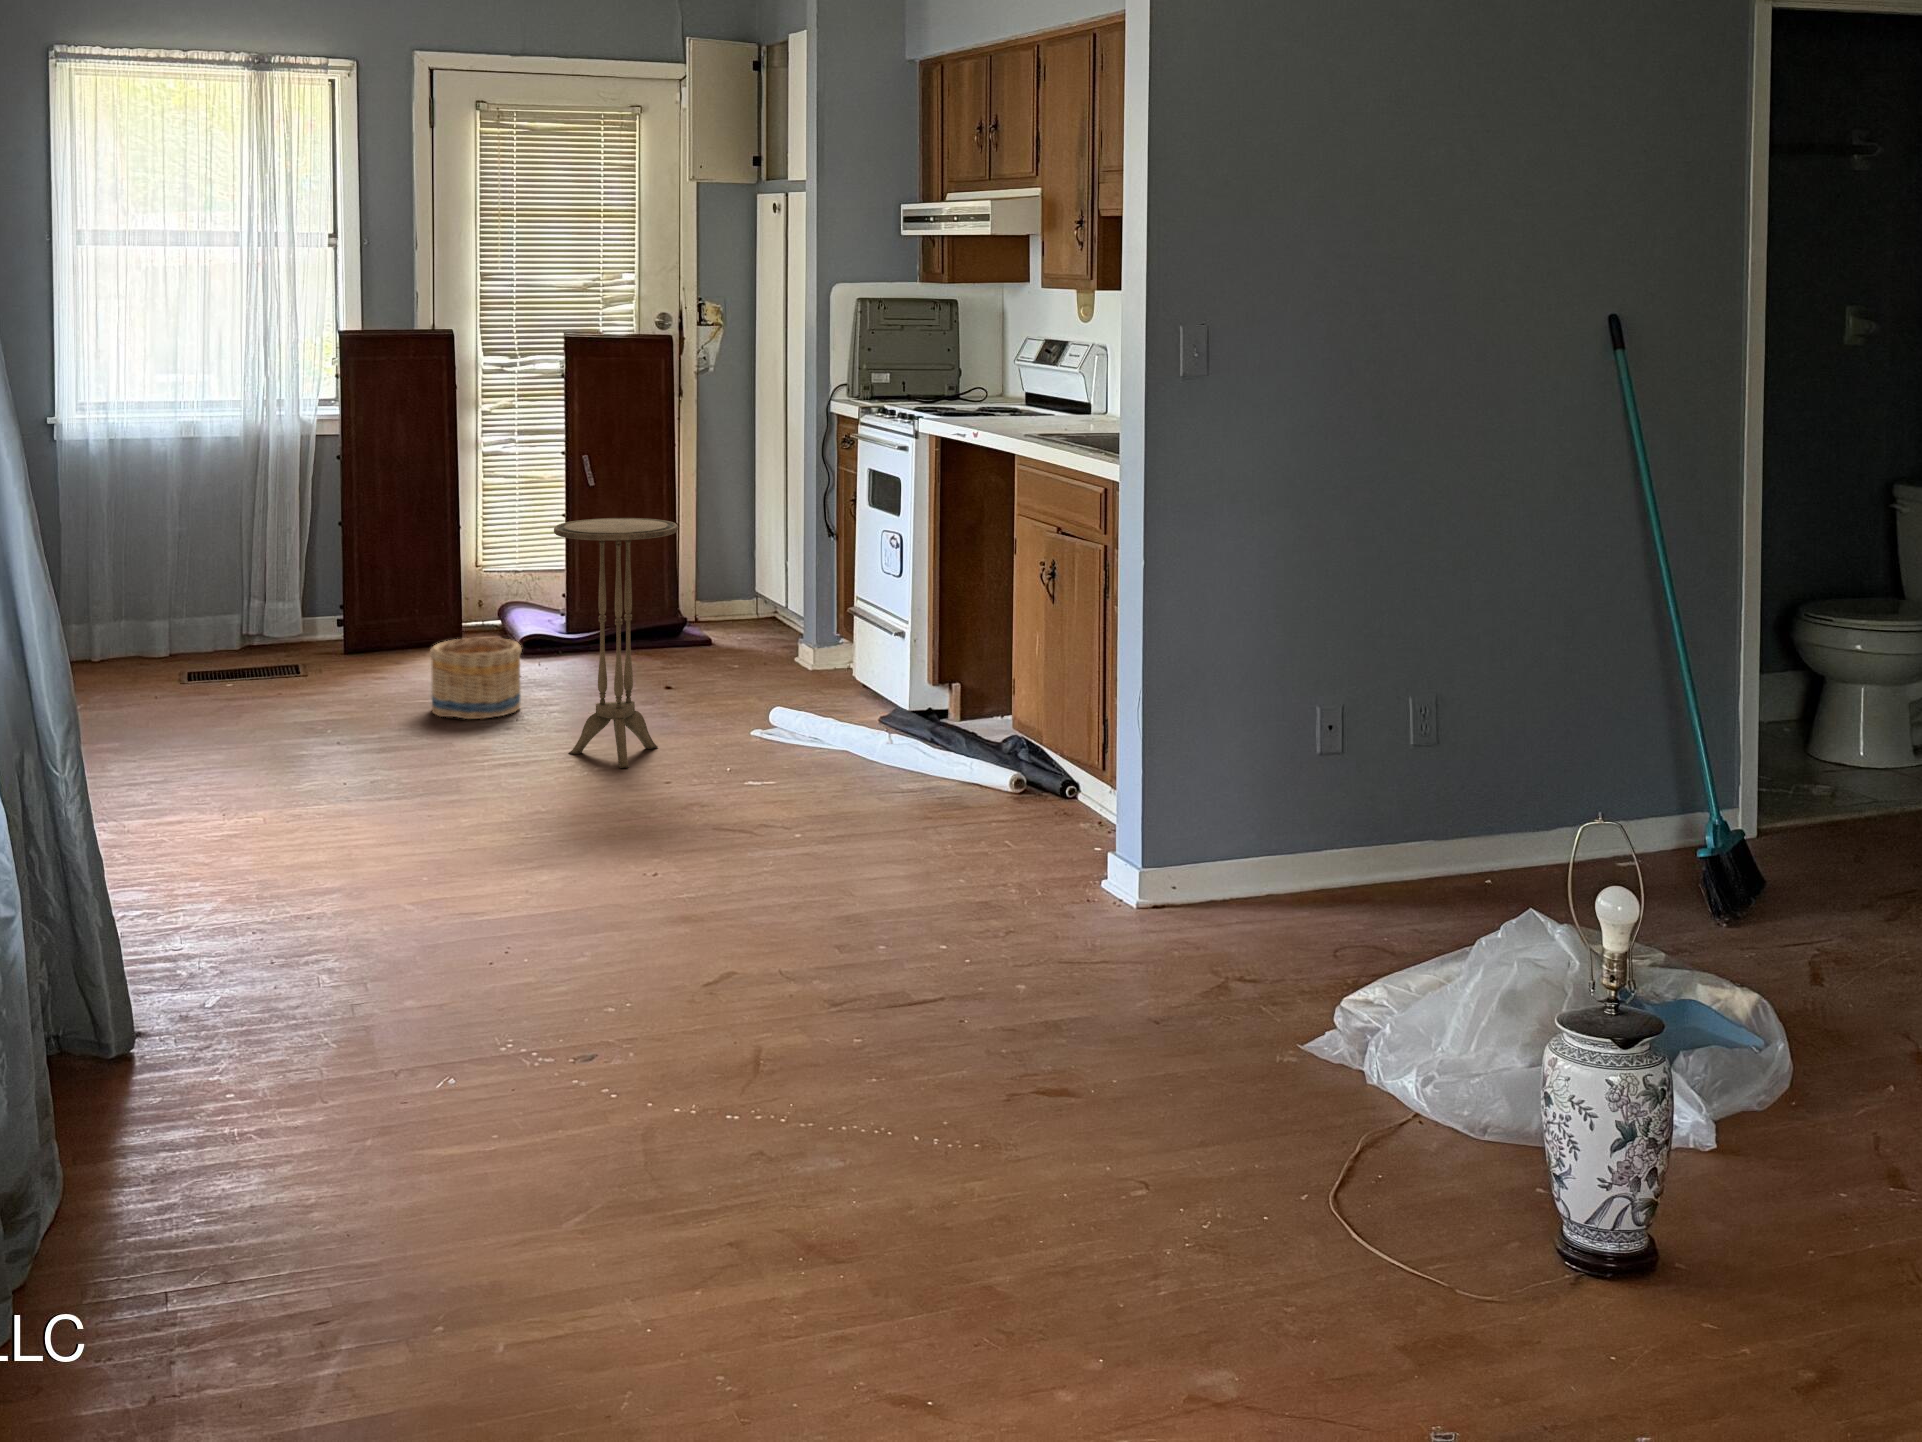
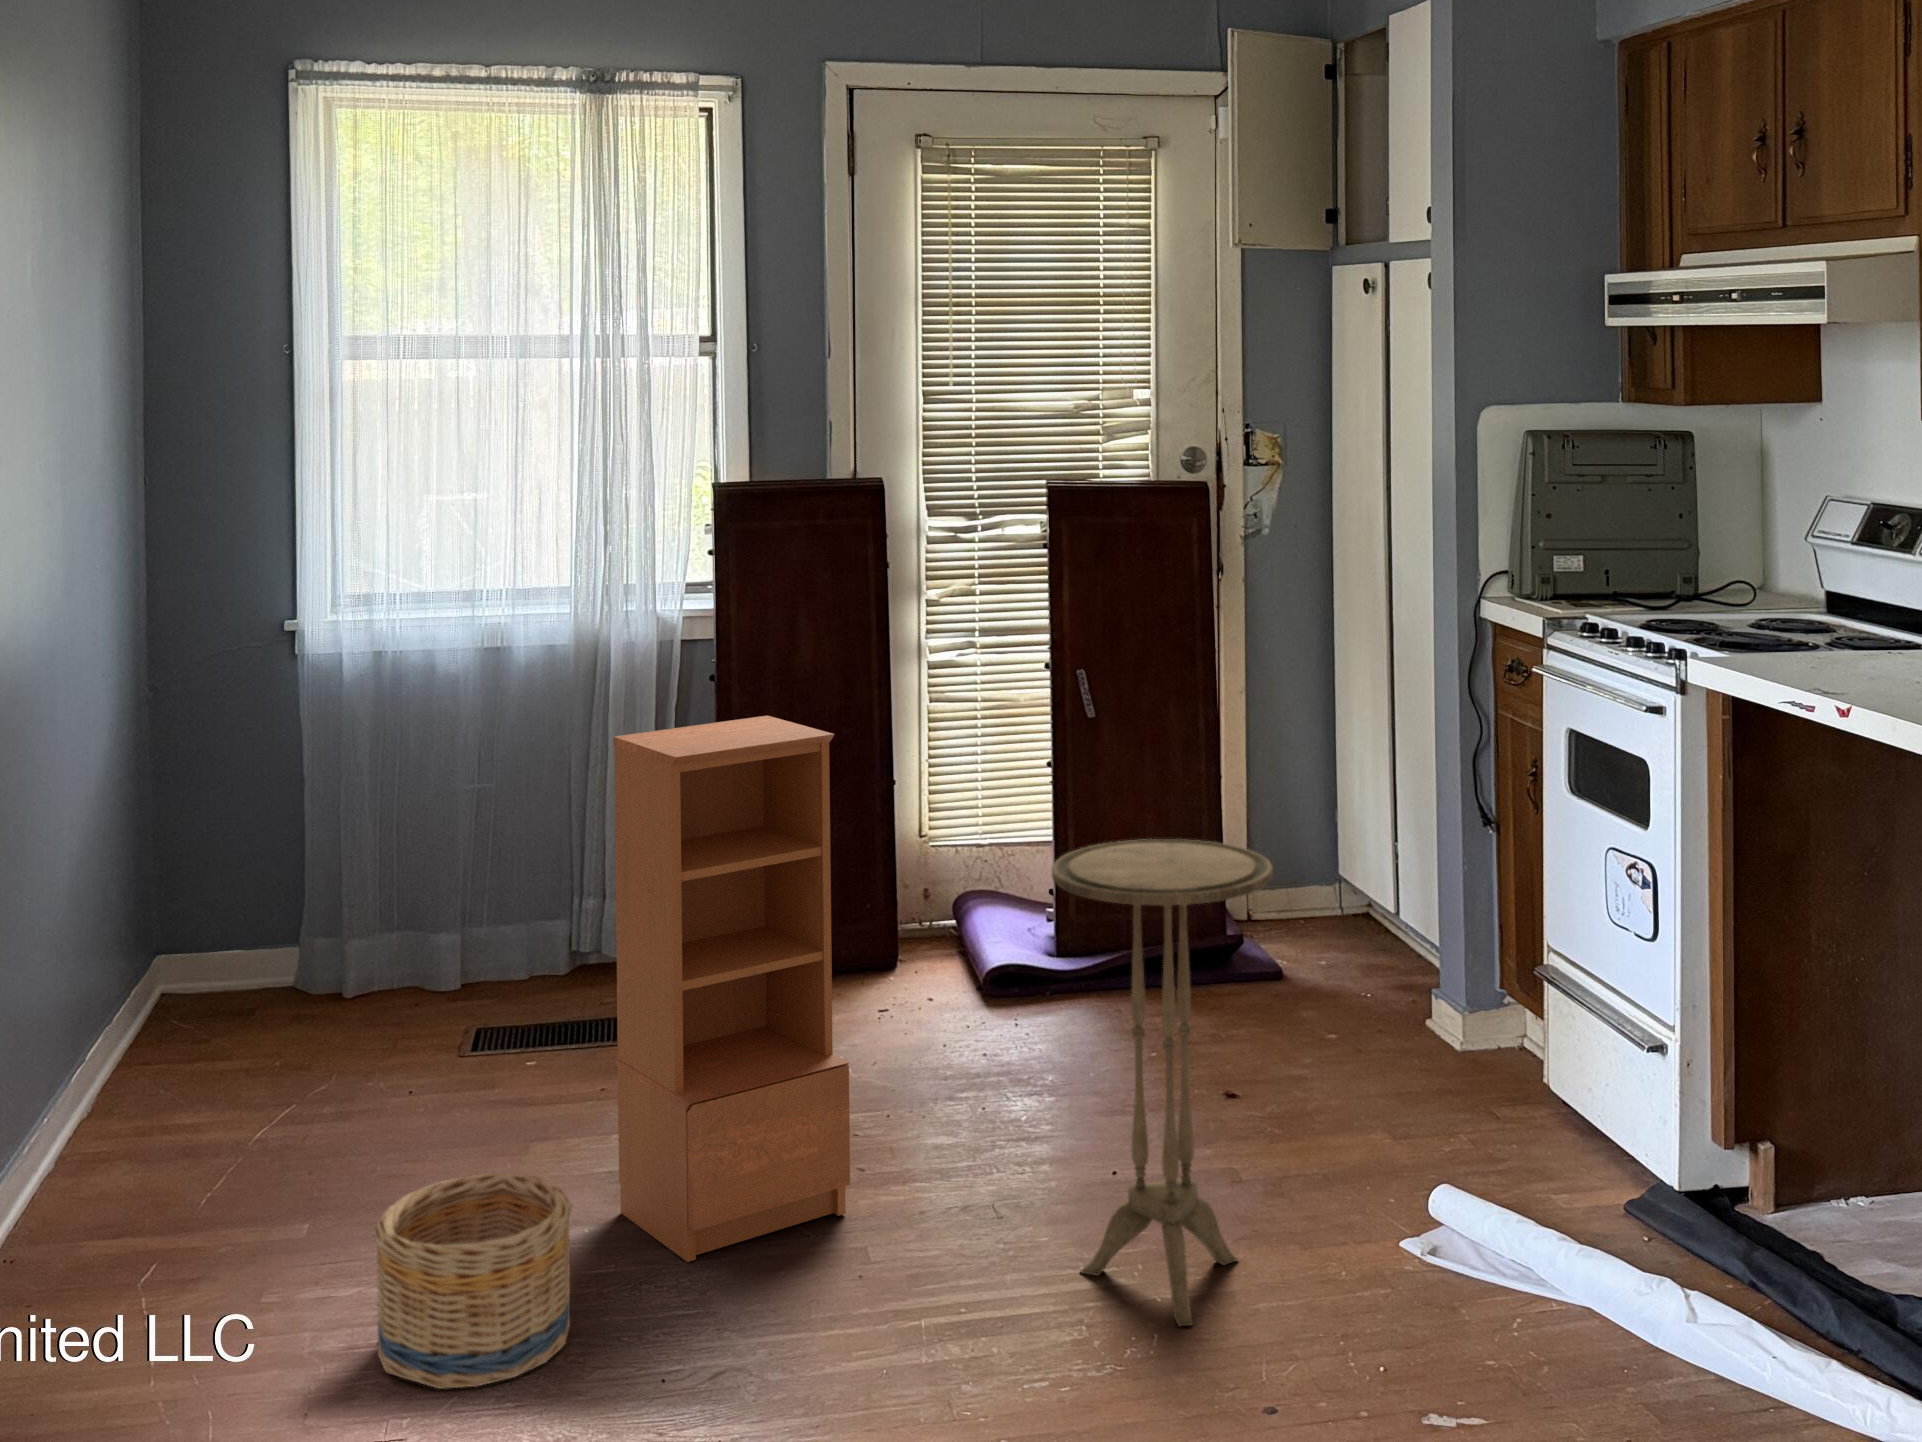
bookcase: none [296,456,437,755] -> present [613,716,850,1262]
basket: present [430,638,522,719] -> present [374,1174,572,1389]

